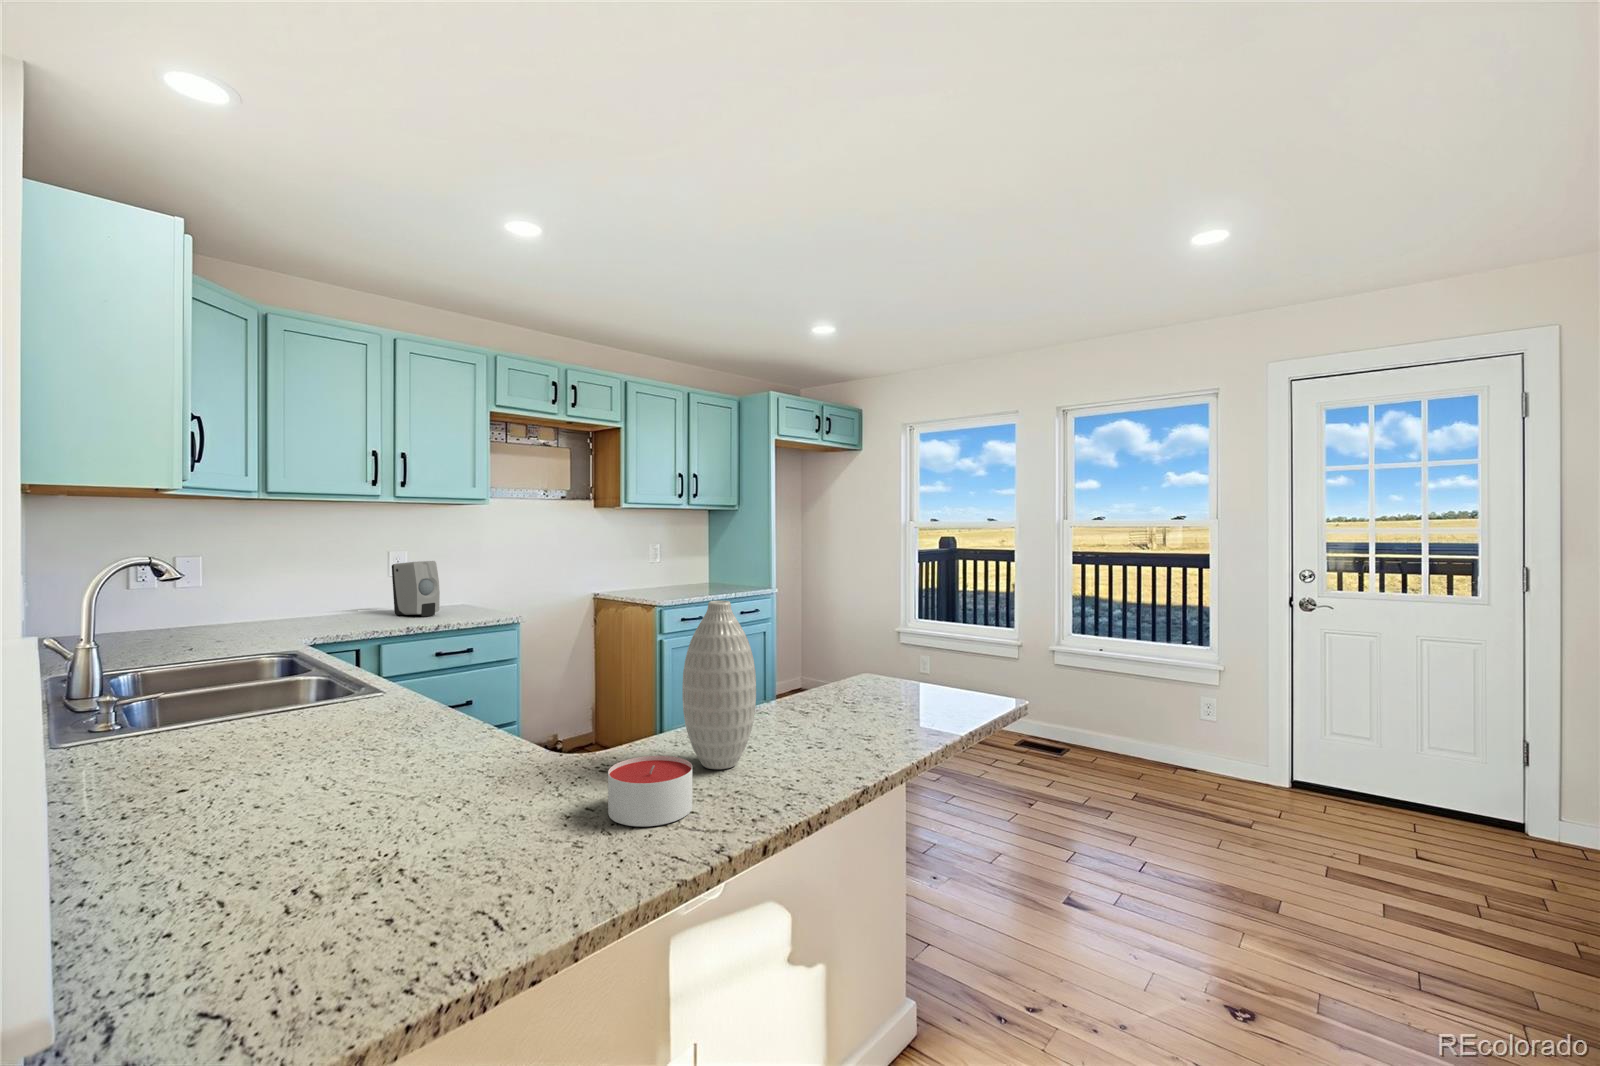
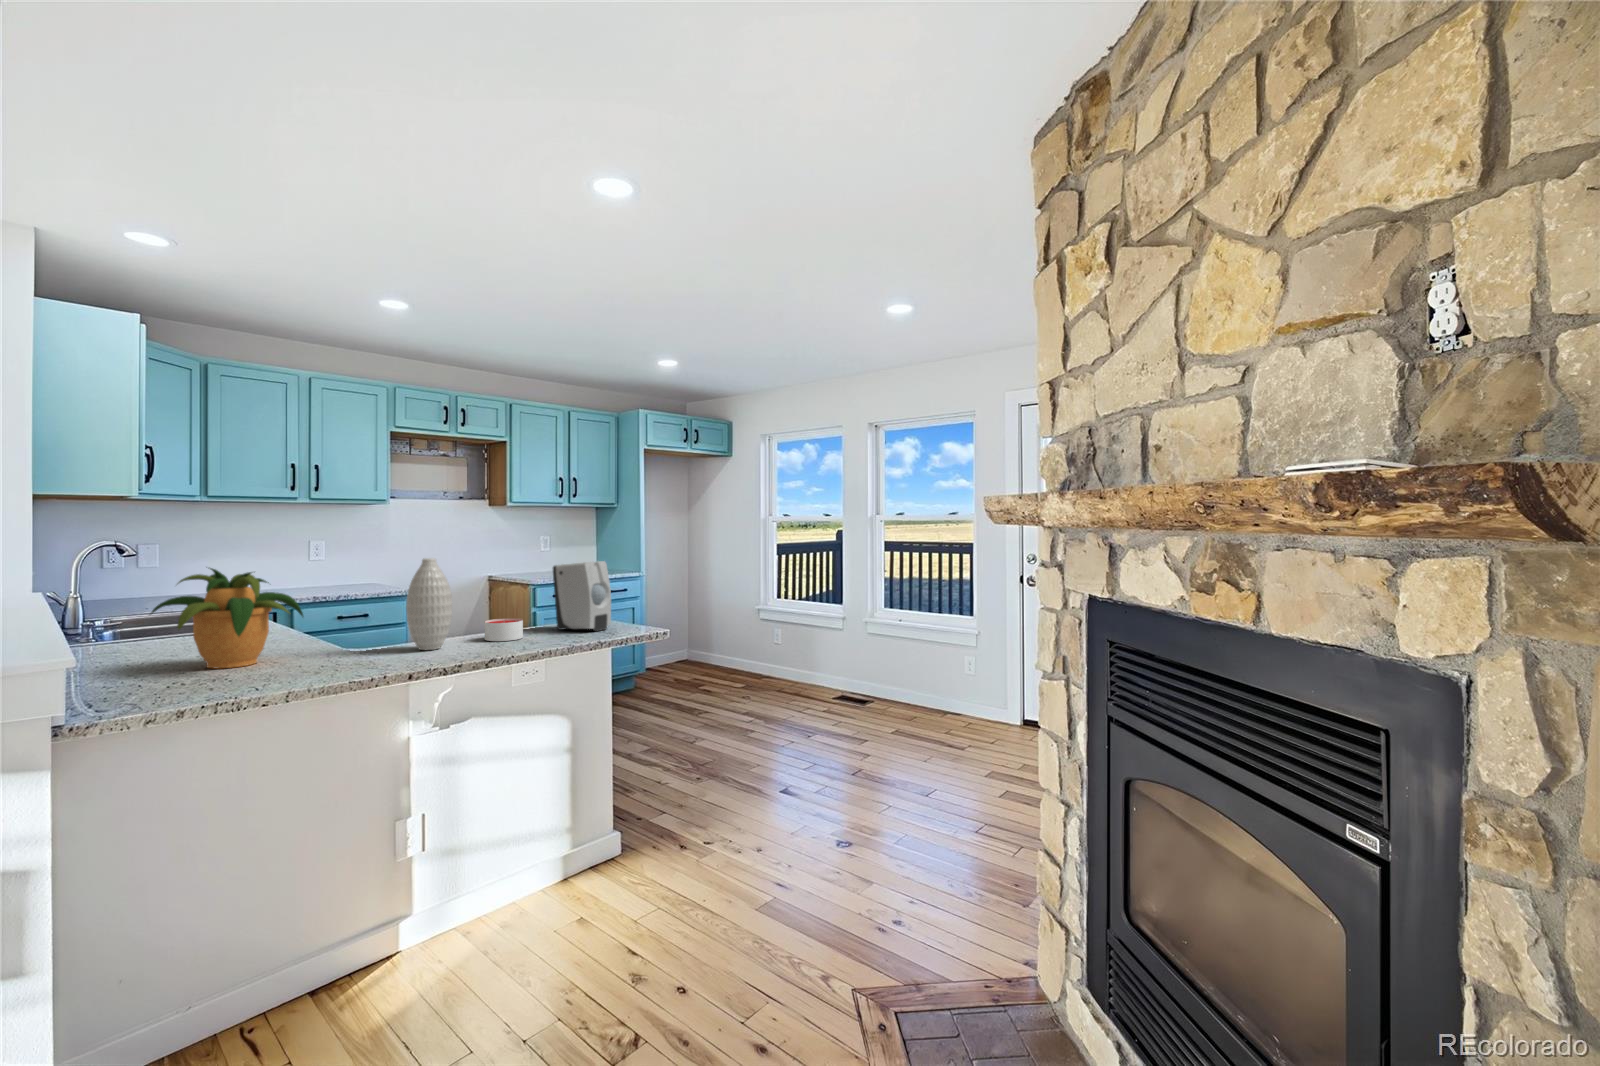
soap dispenser: present [392,561,440,616] -> present [553,561,611,631]
potted plant: none [233,628,505,835] -> present [151,568,303,668]
candle: present [608,756,692,826] -> present [485,619,523,641]

